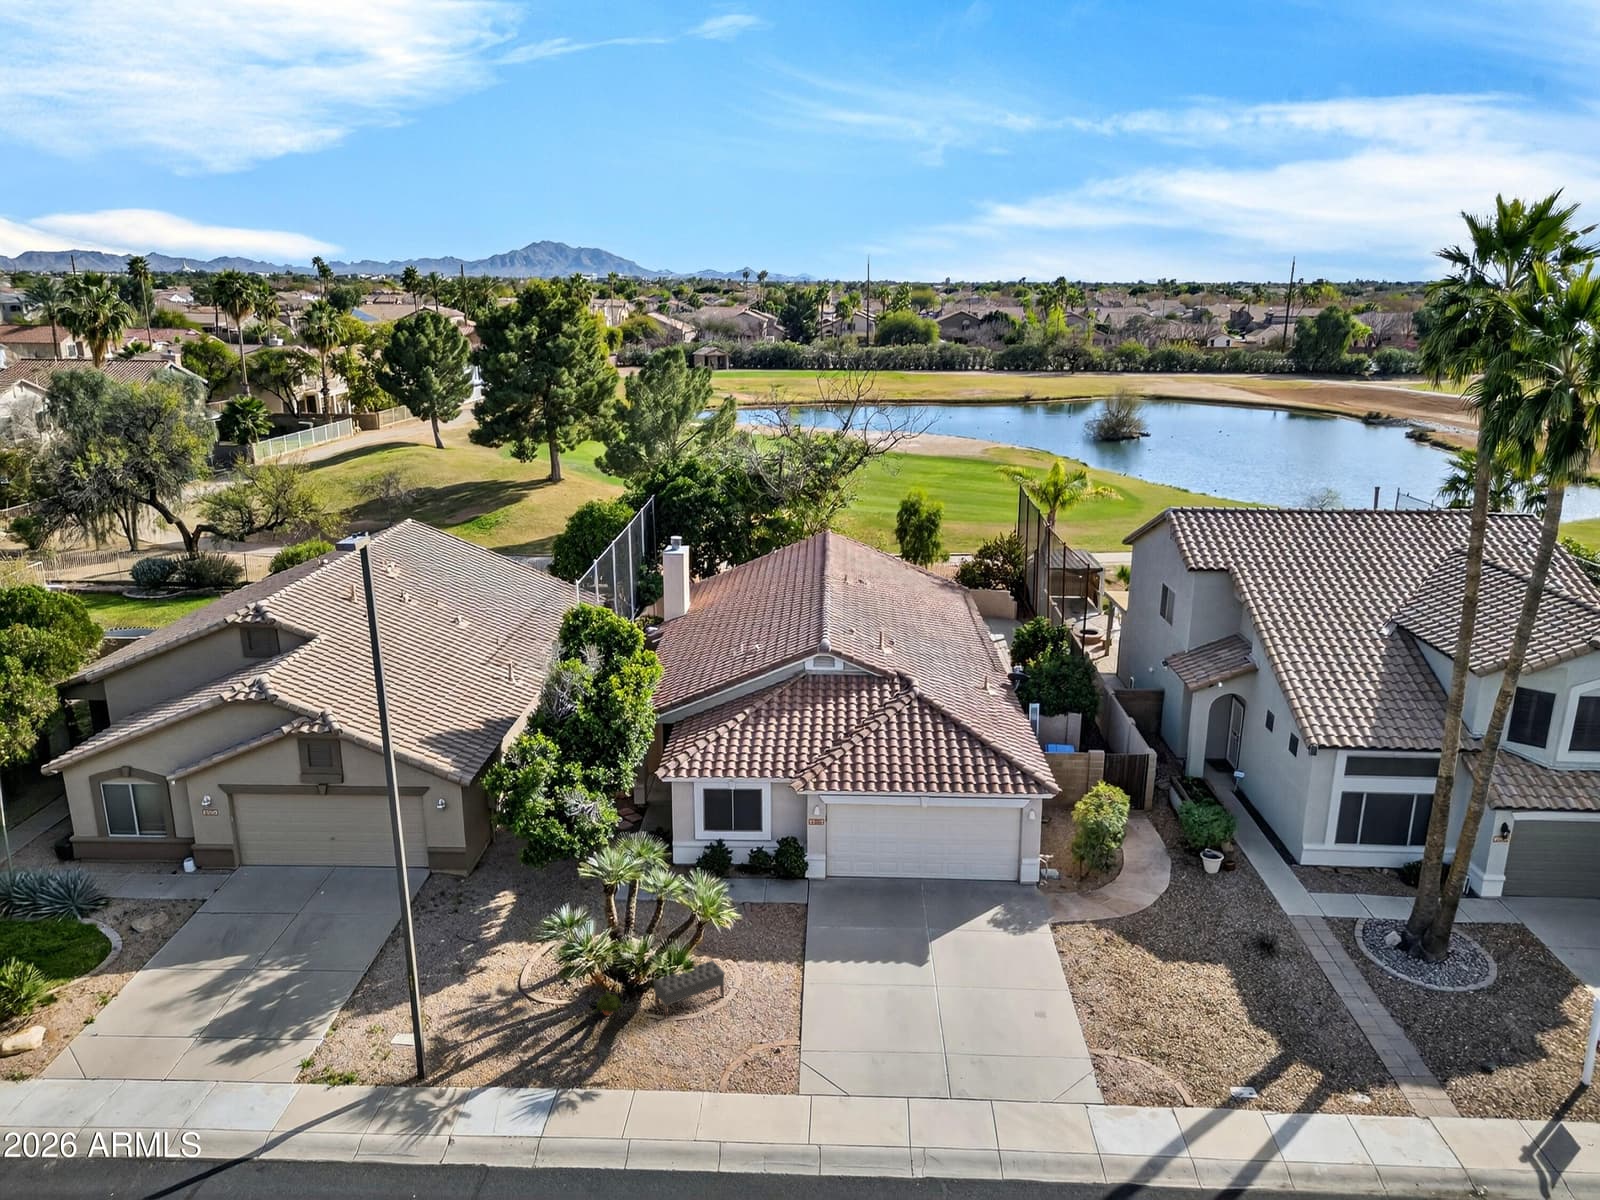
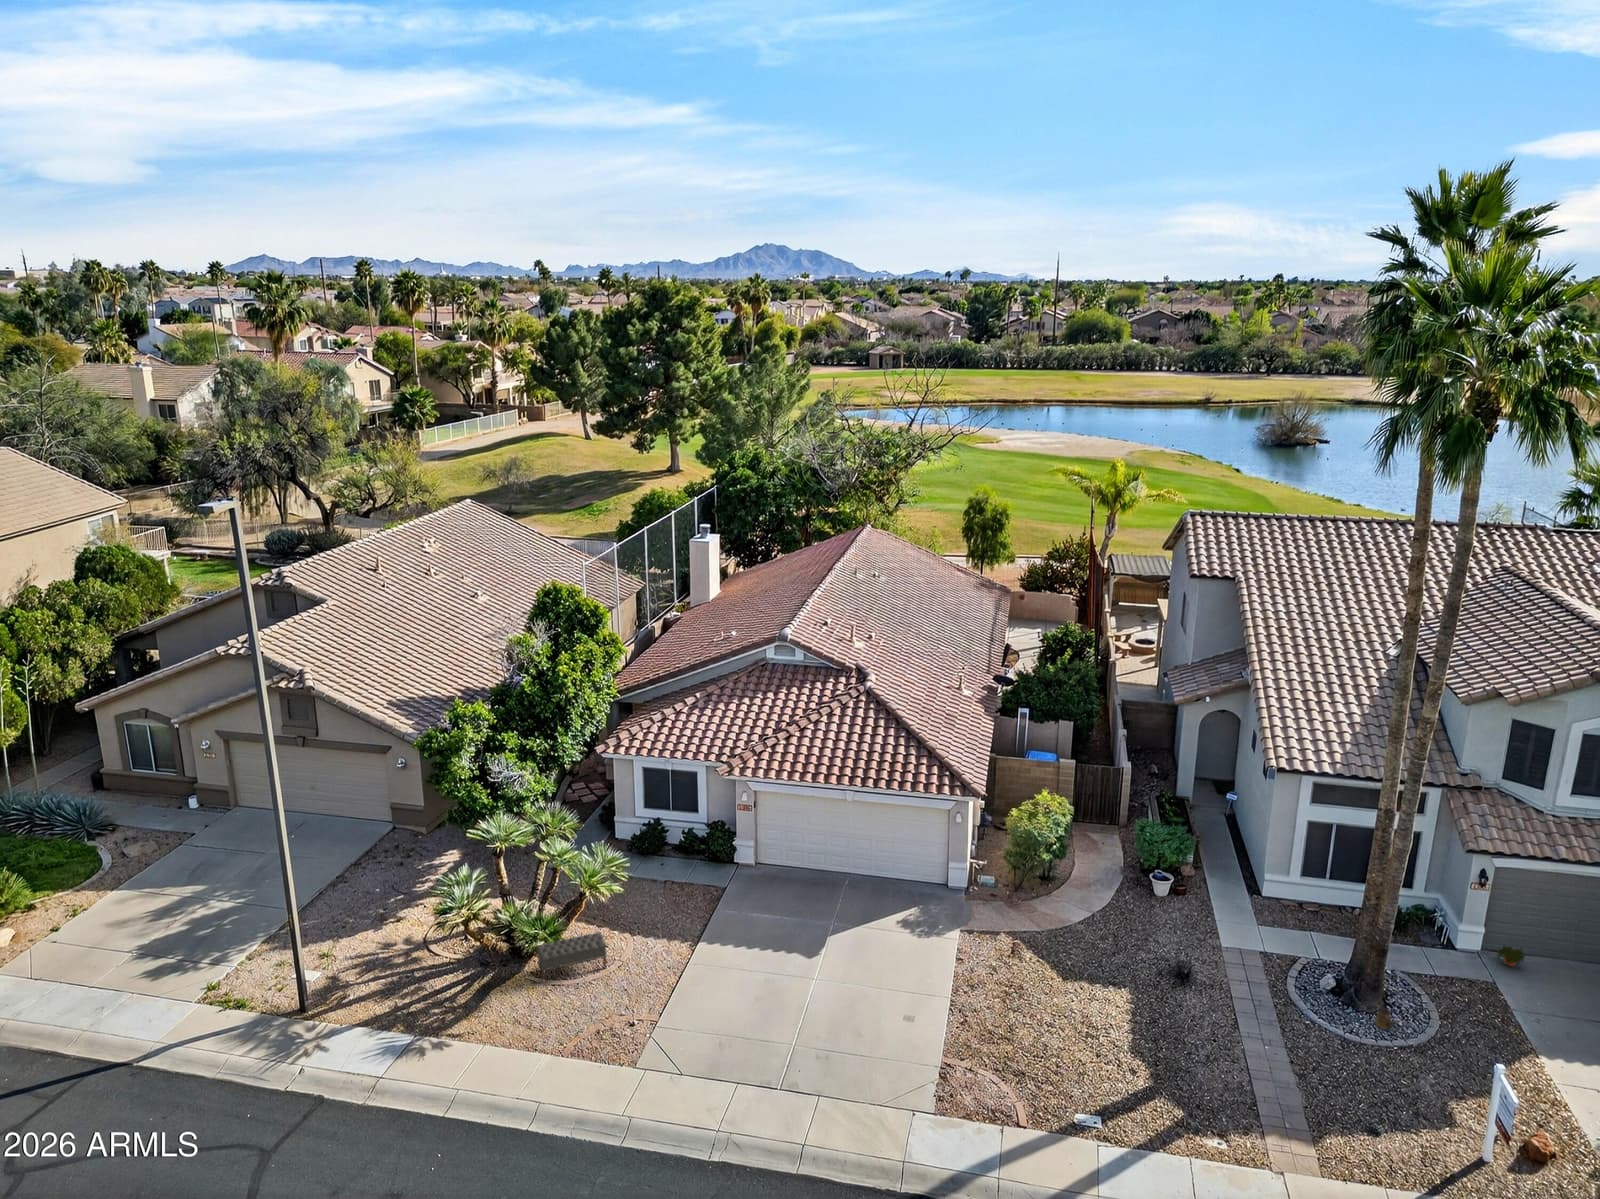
watering can: none [1443,955,1476,977] -> present [1374,1005,1401,1029]
potted plant: present [593,992,621,1018] -> present [1497,945,1525,966]

